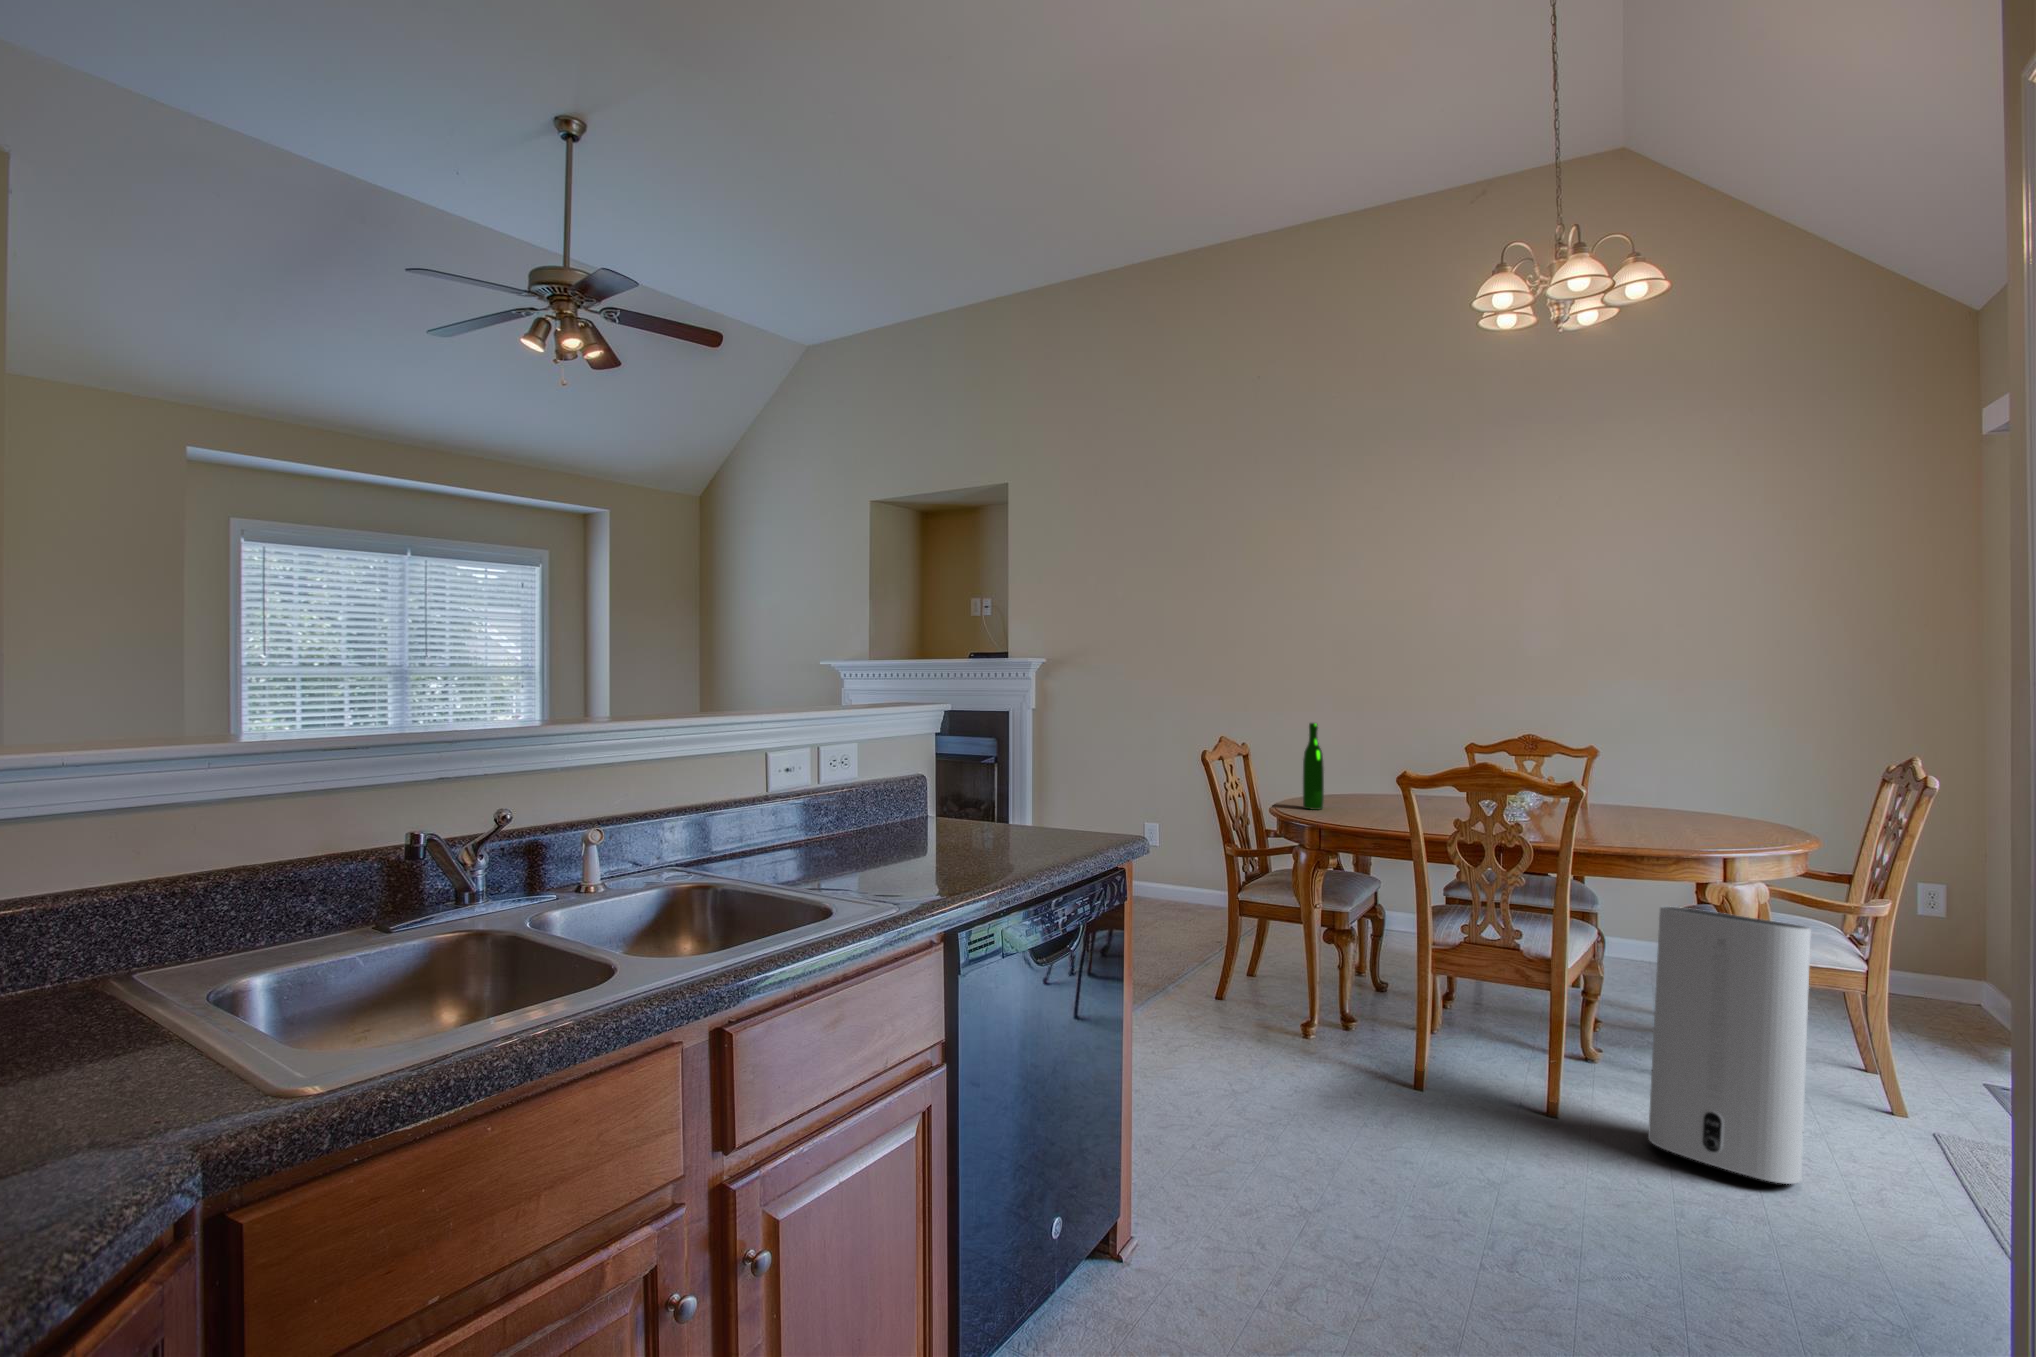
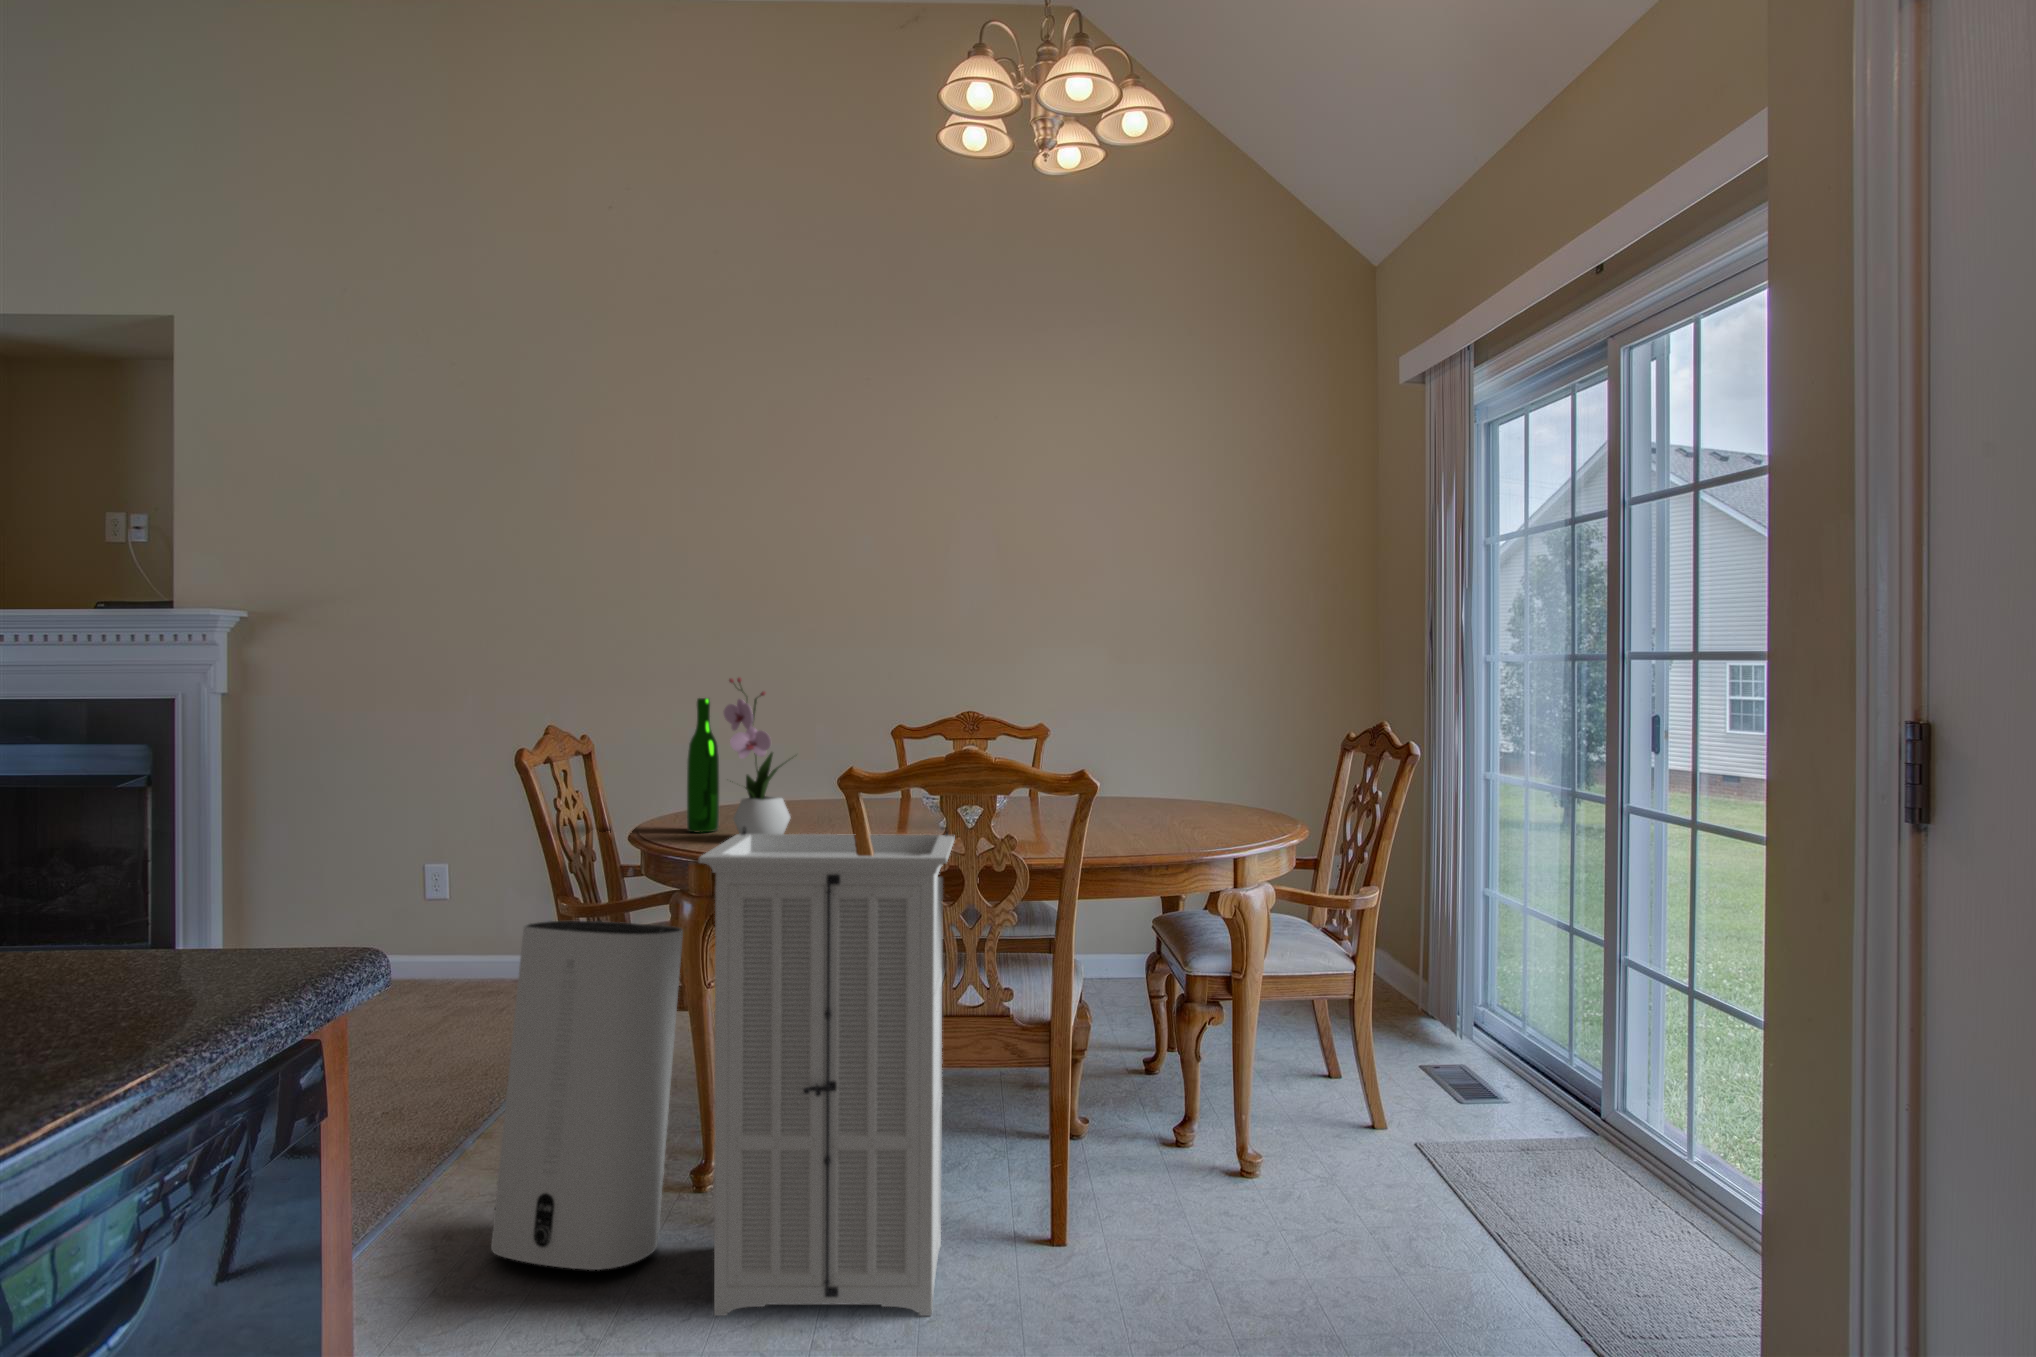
flower arrangement: none [1325,711,1375,818] -> present [723,678,790,834]
storage cabinet: none [1305,806,1476,1124] -> present [699,826,954,1316]
air purifier: present [1648,906,1811,1184] -> present [491,921,683,1270]

